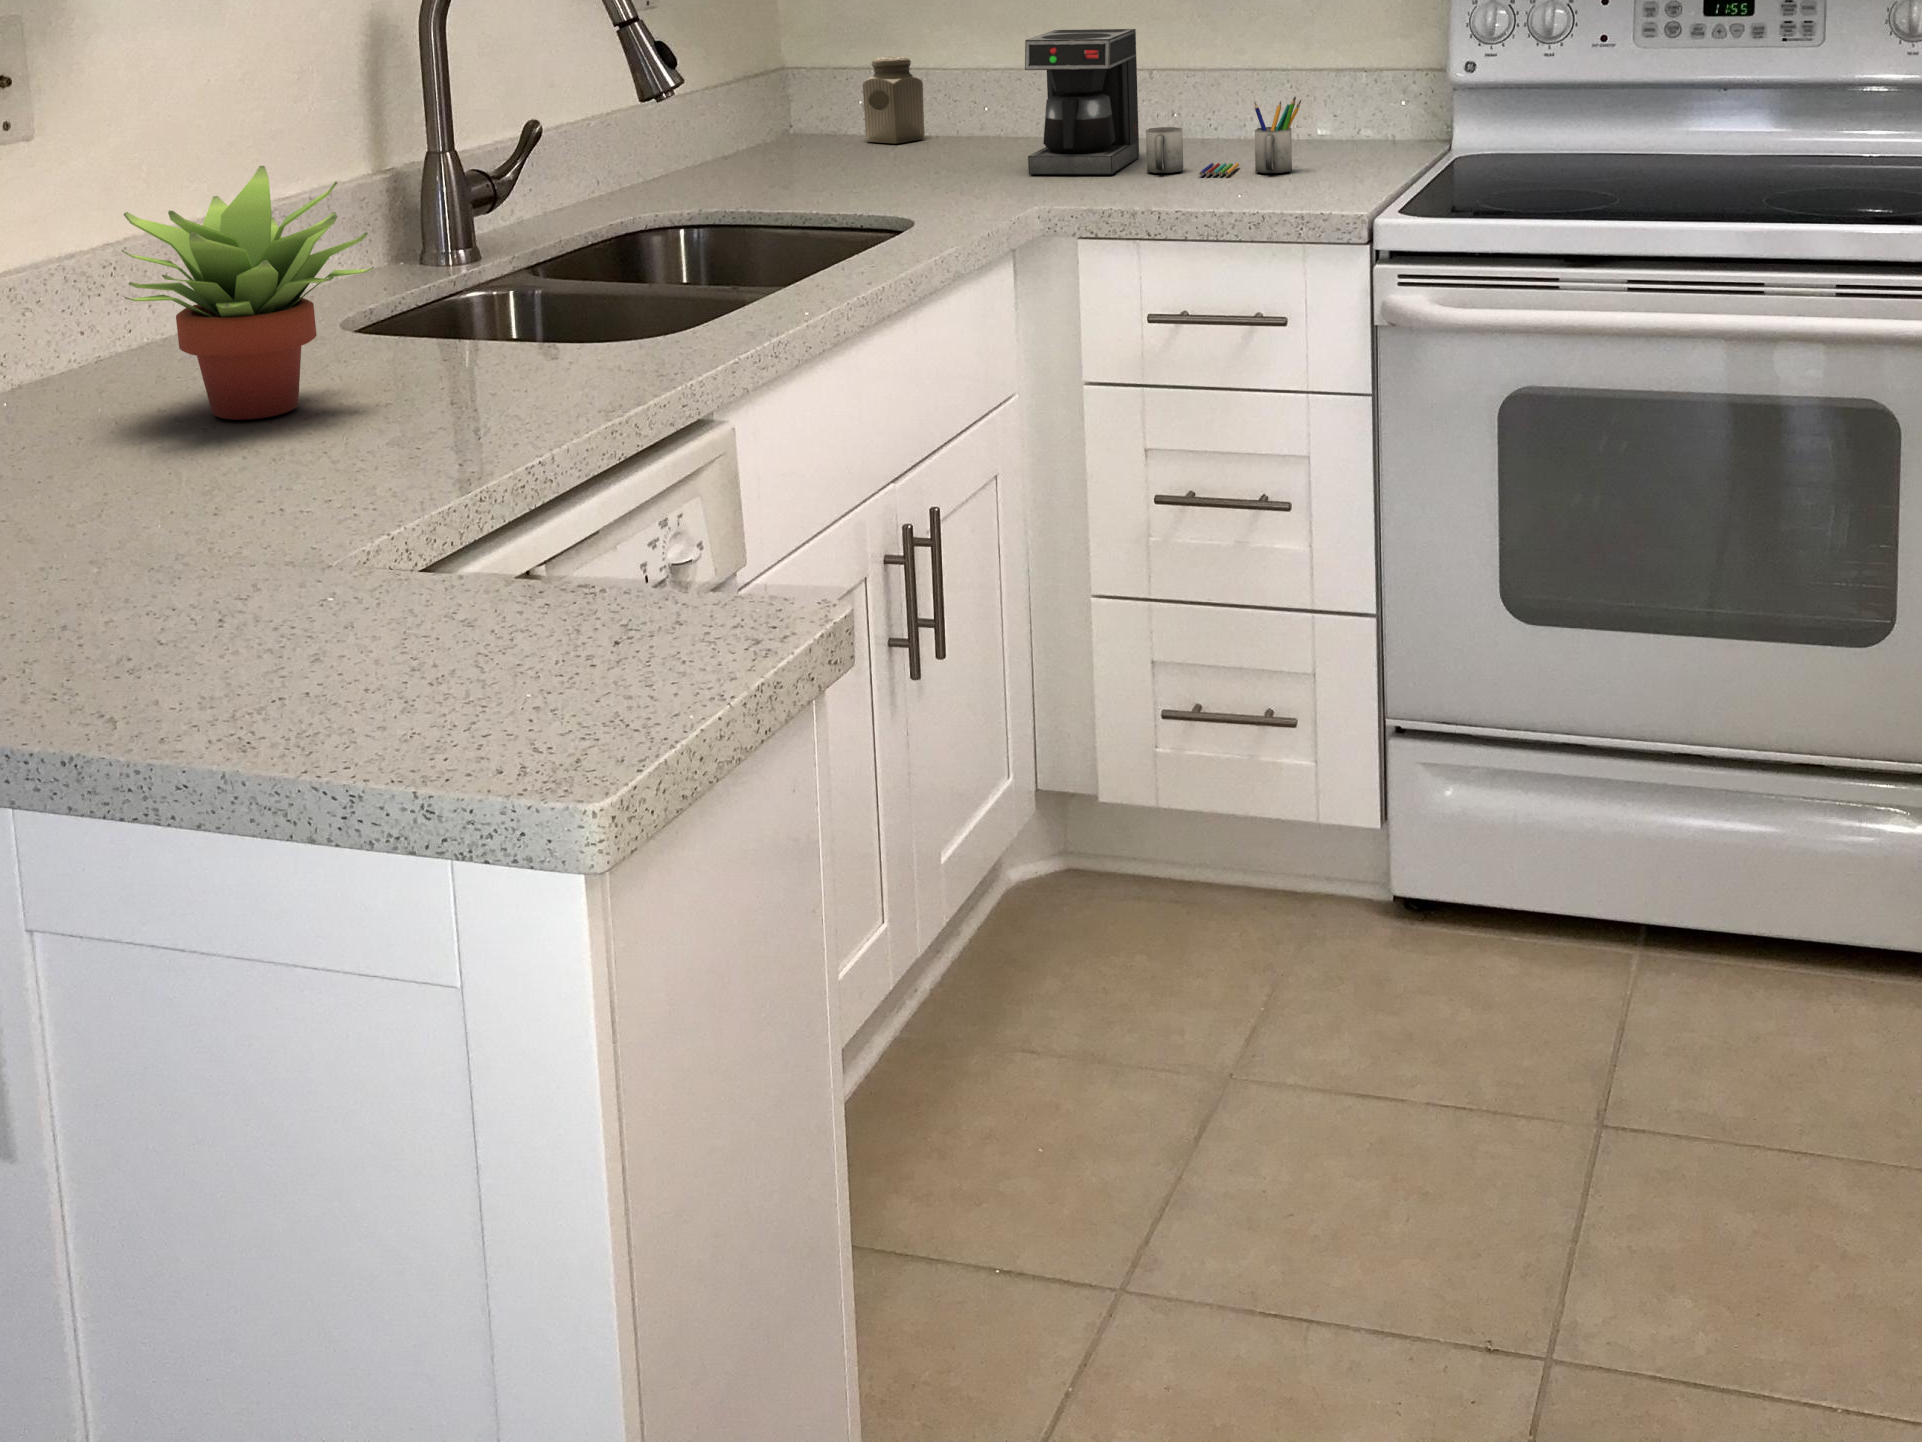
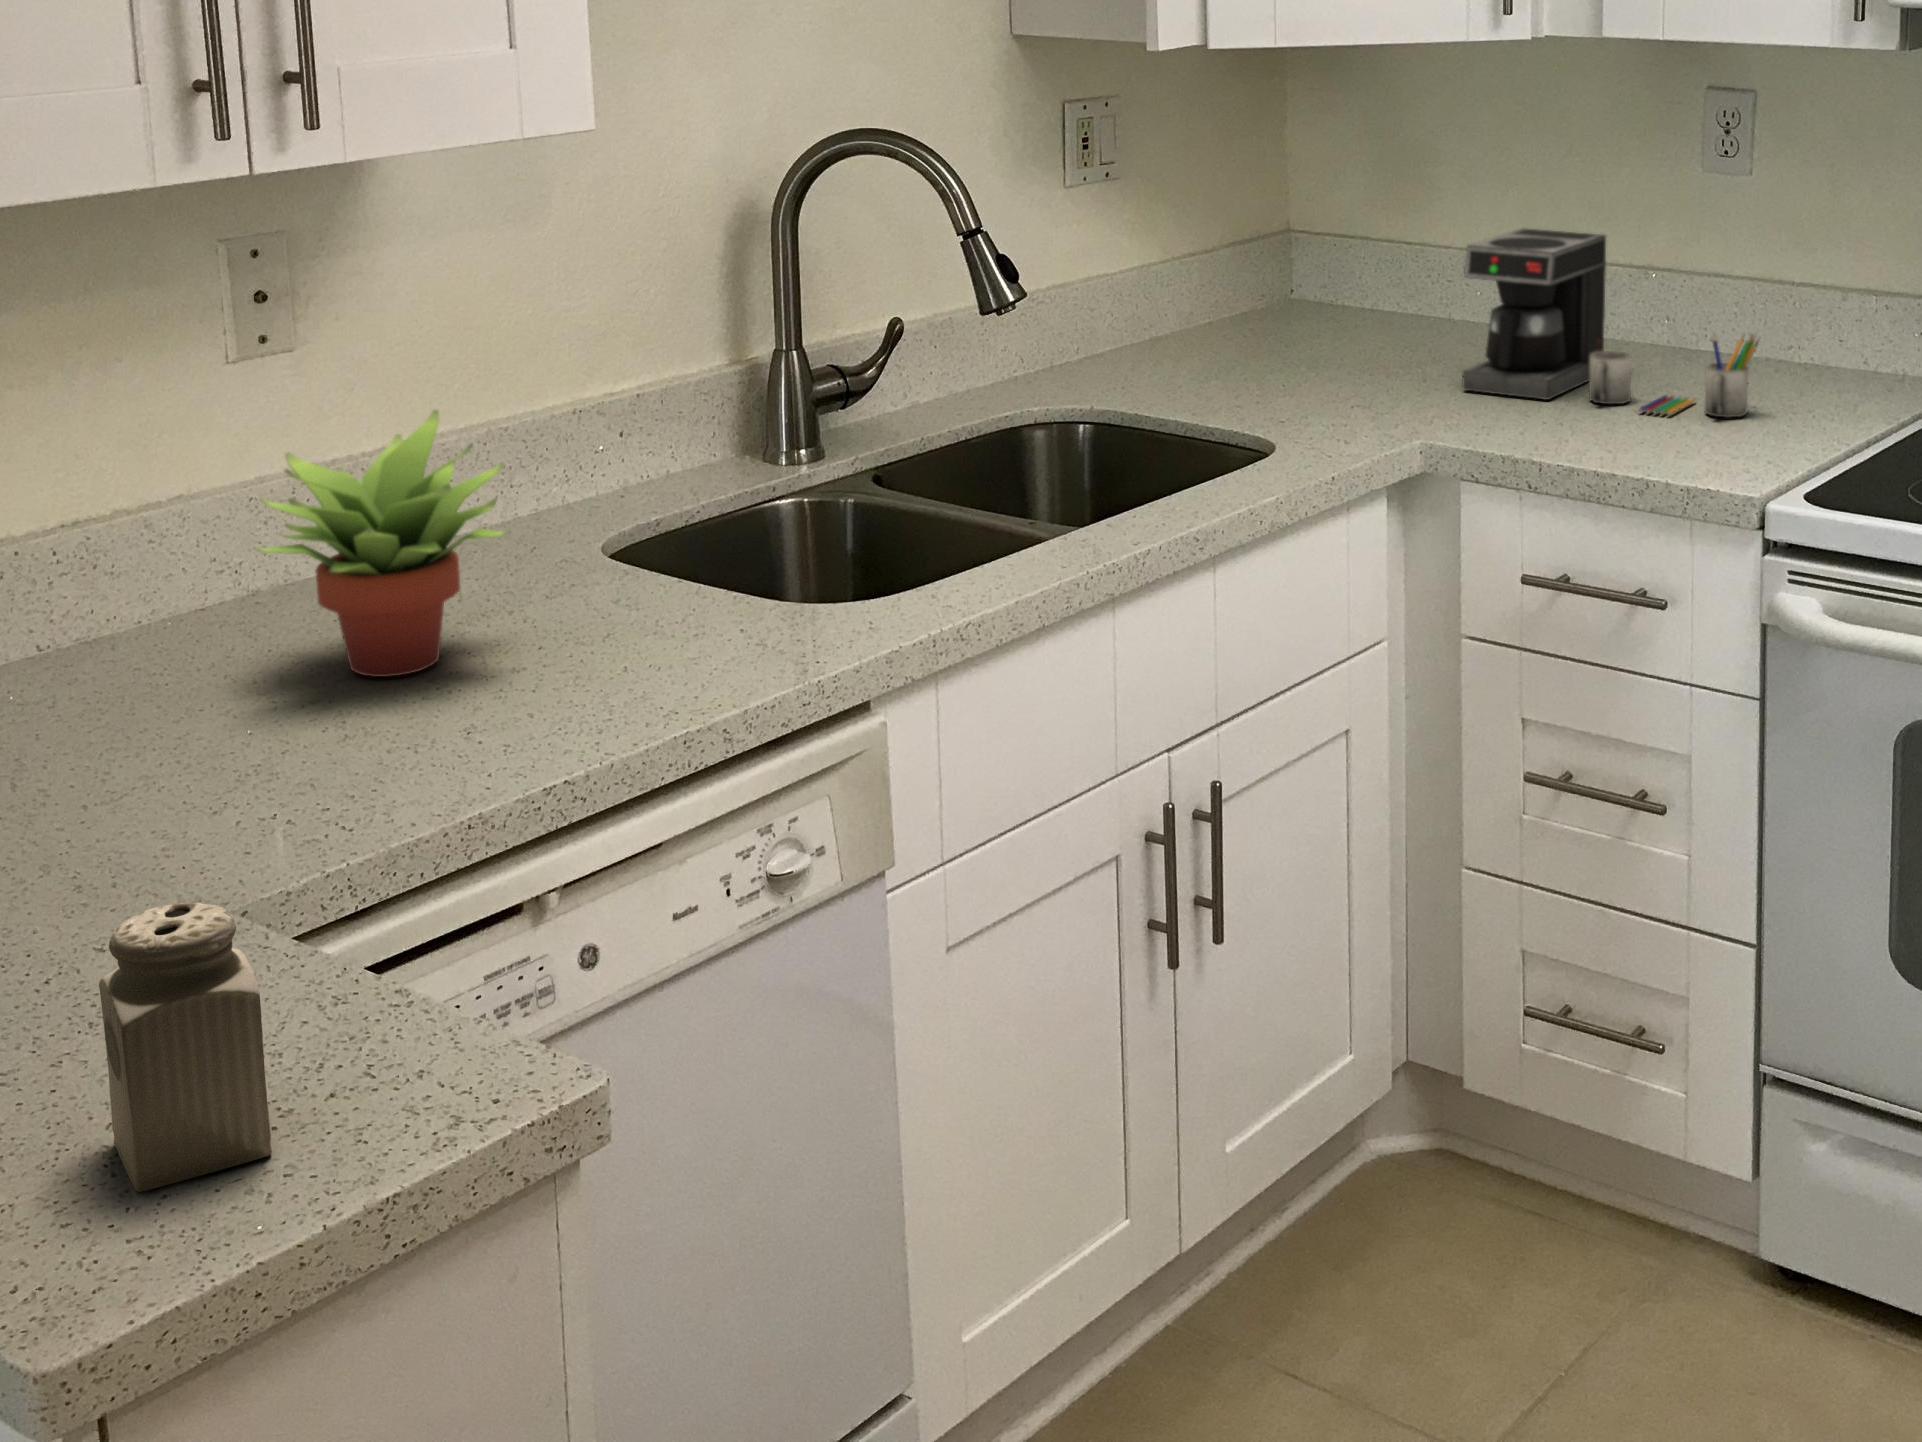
salt shaker: present [863,56,925,143] -> present [99,903,272,1192]

